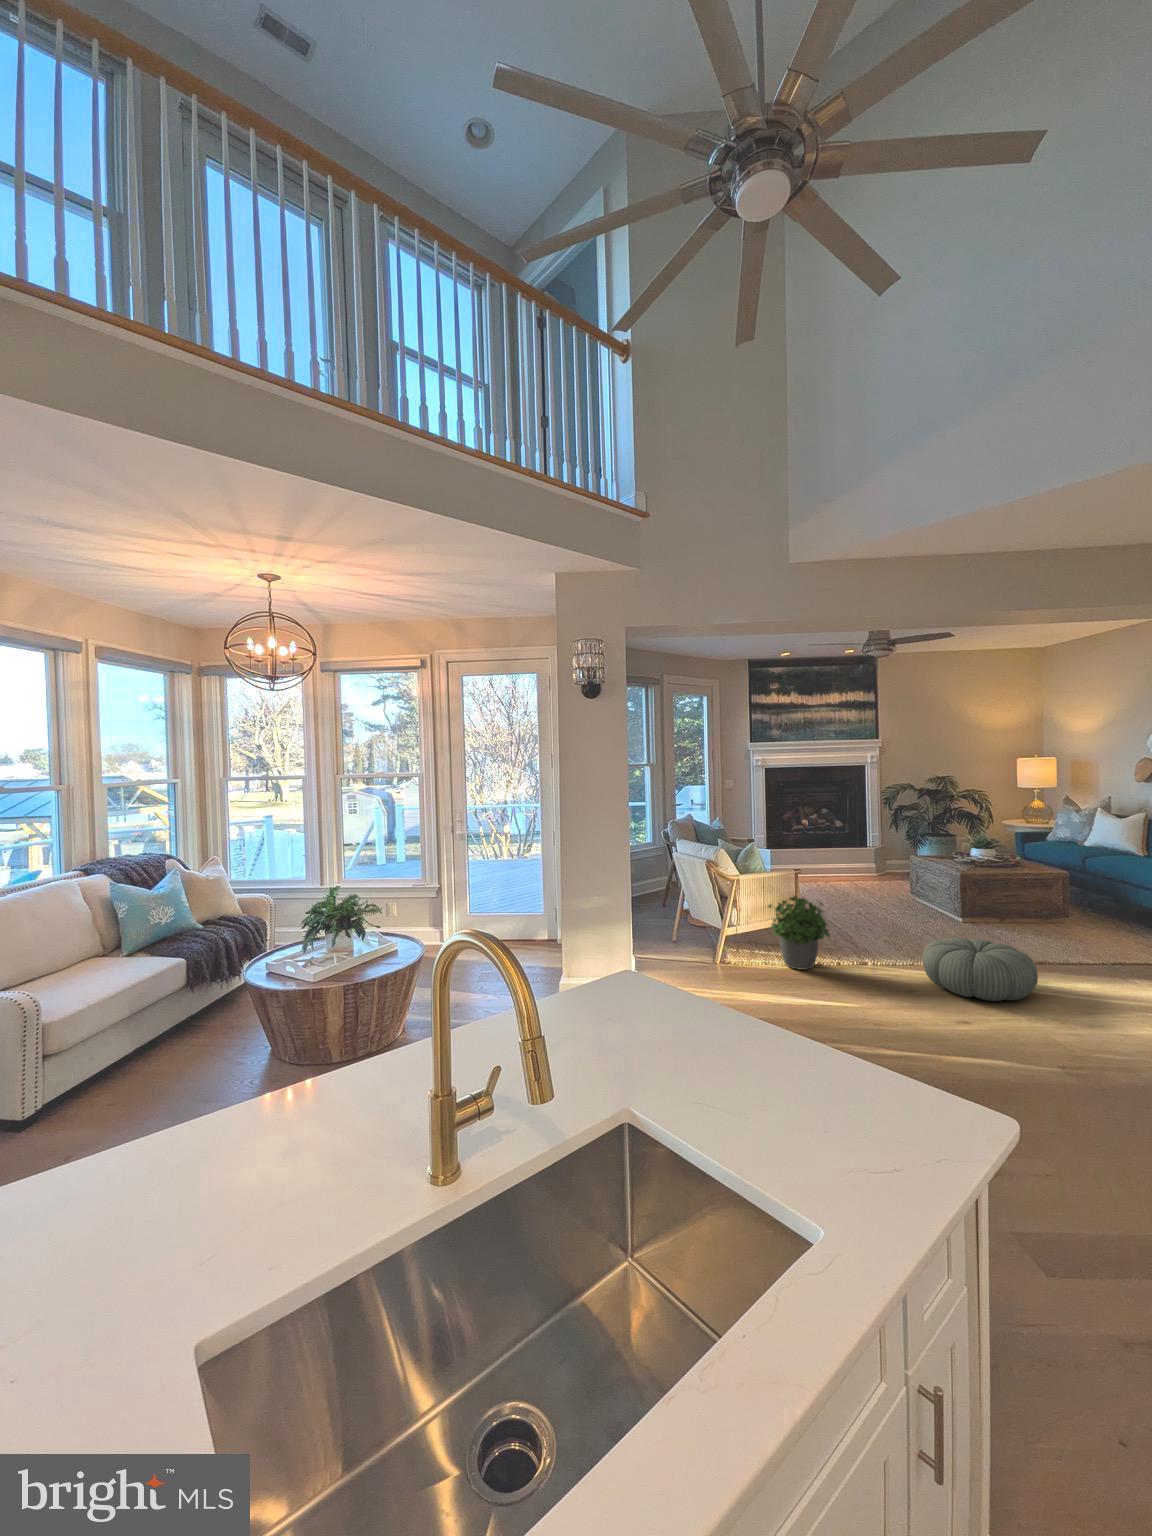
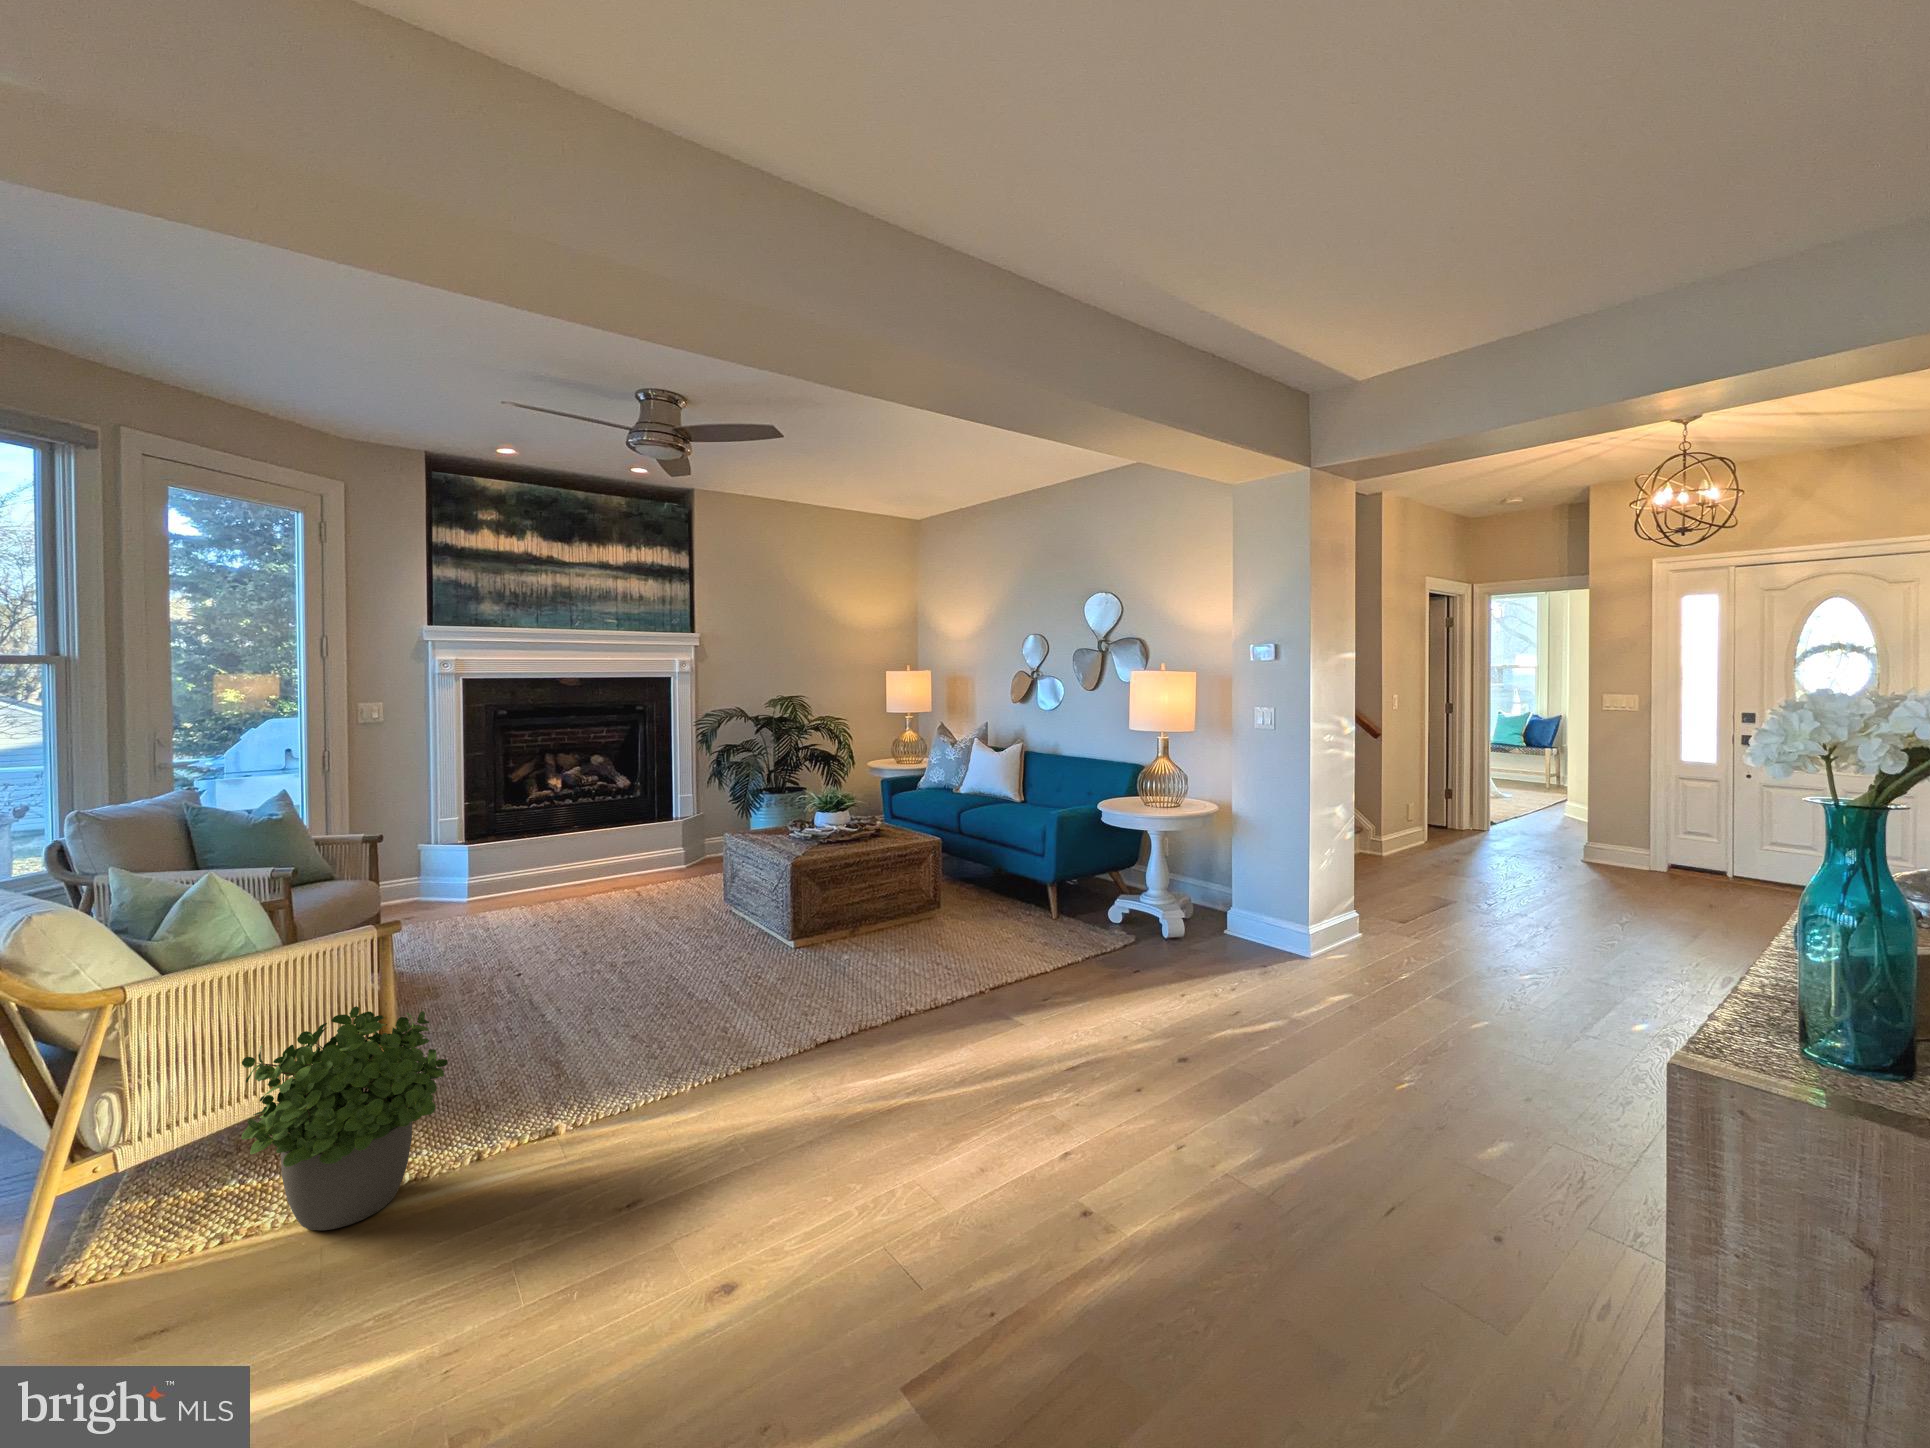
pouf: present [923,938,1038,1001] -> none [673,1017,887,1180]

